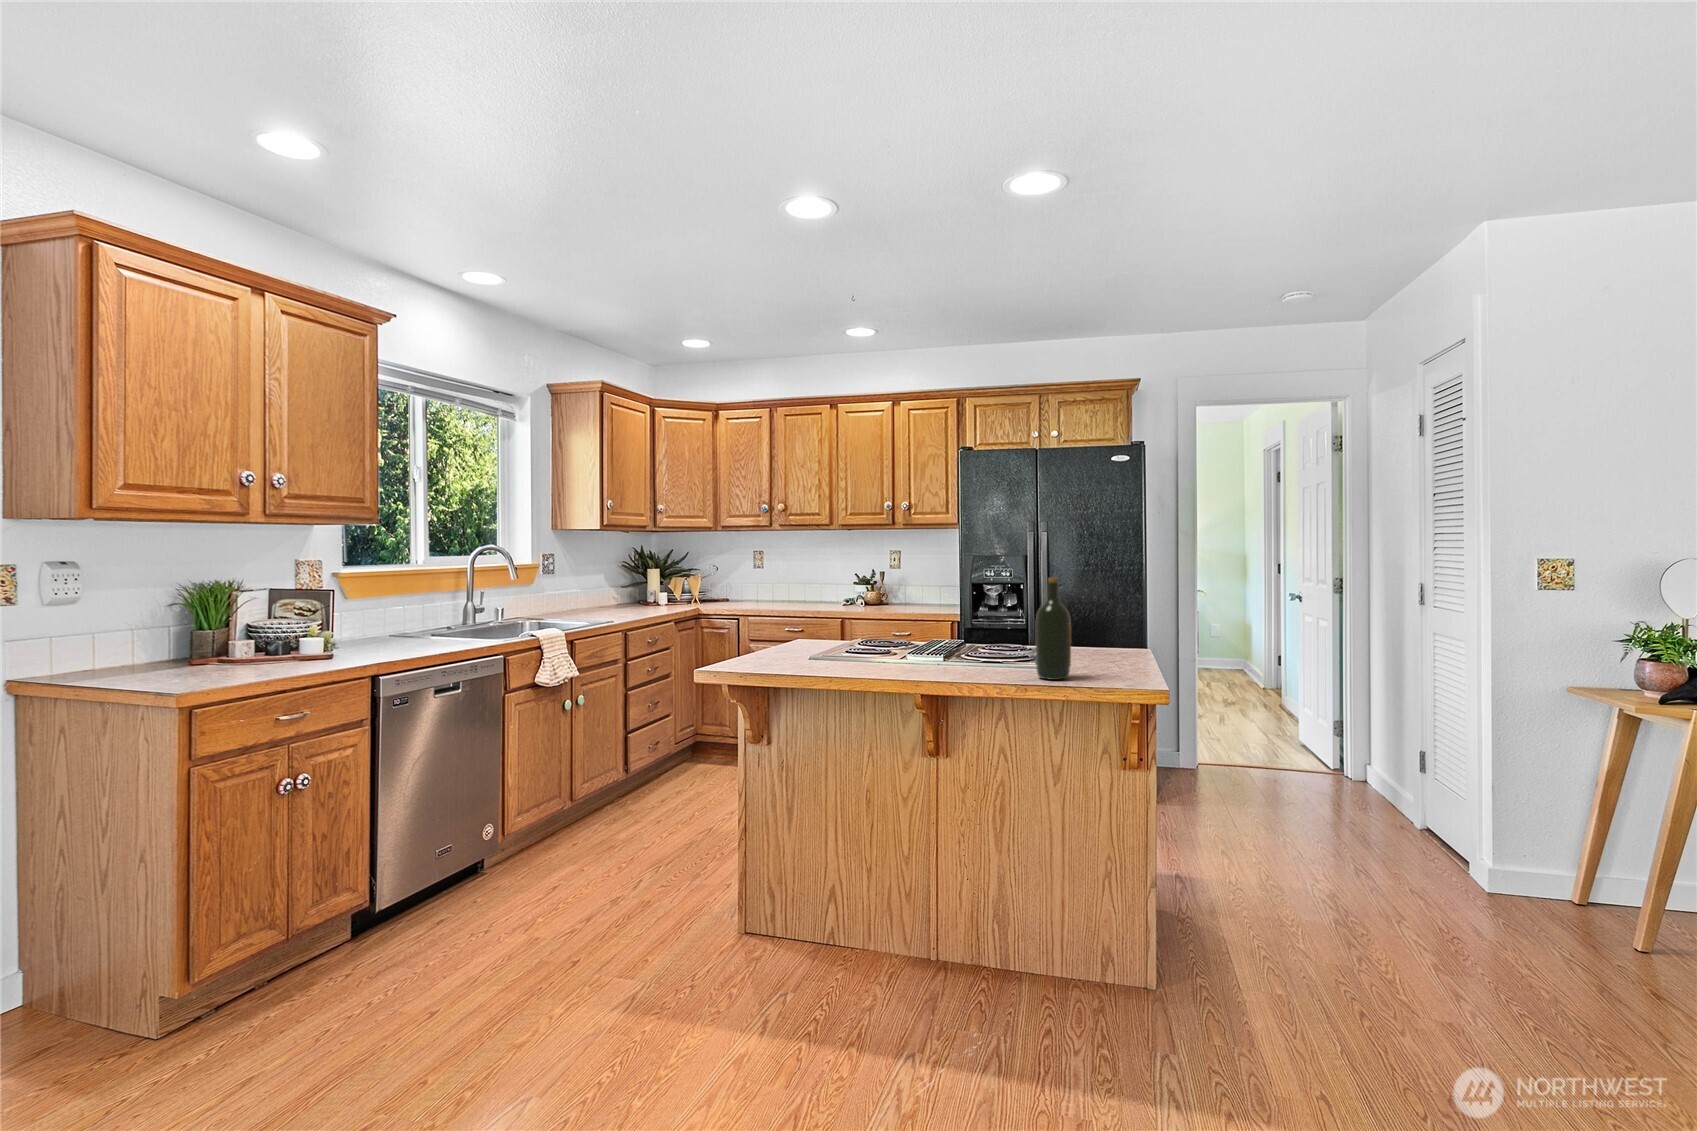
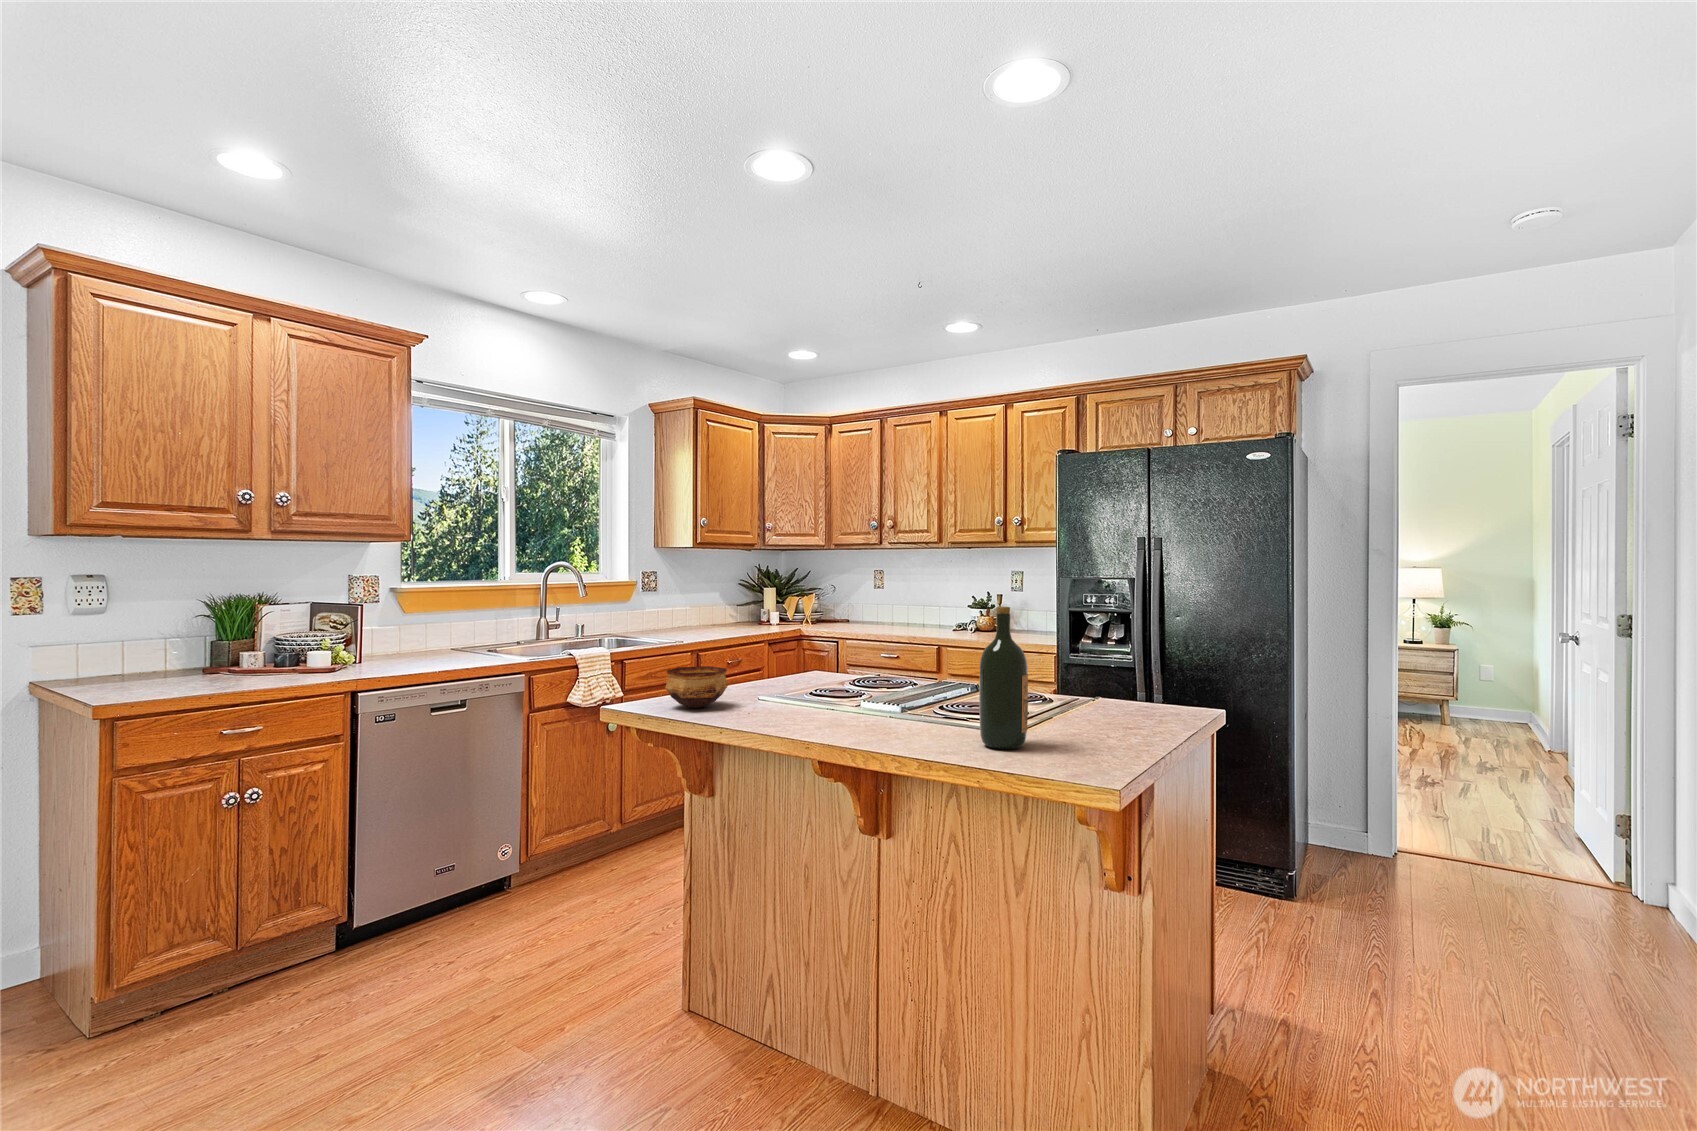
bowl: none [751,634,797,668] -> present [665,666,728,708]

